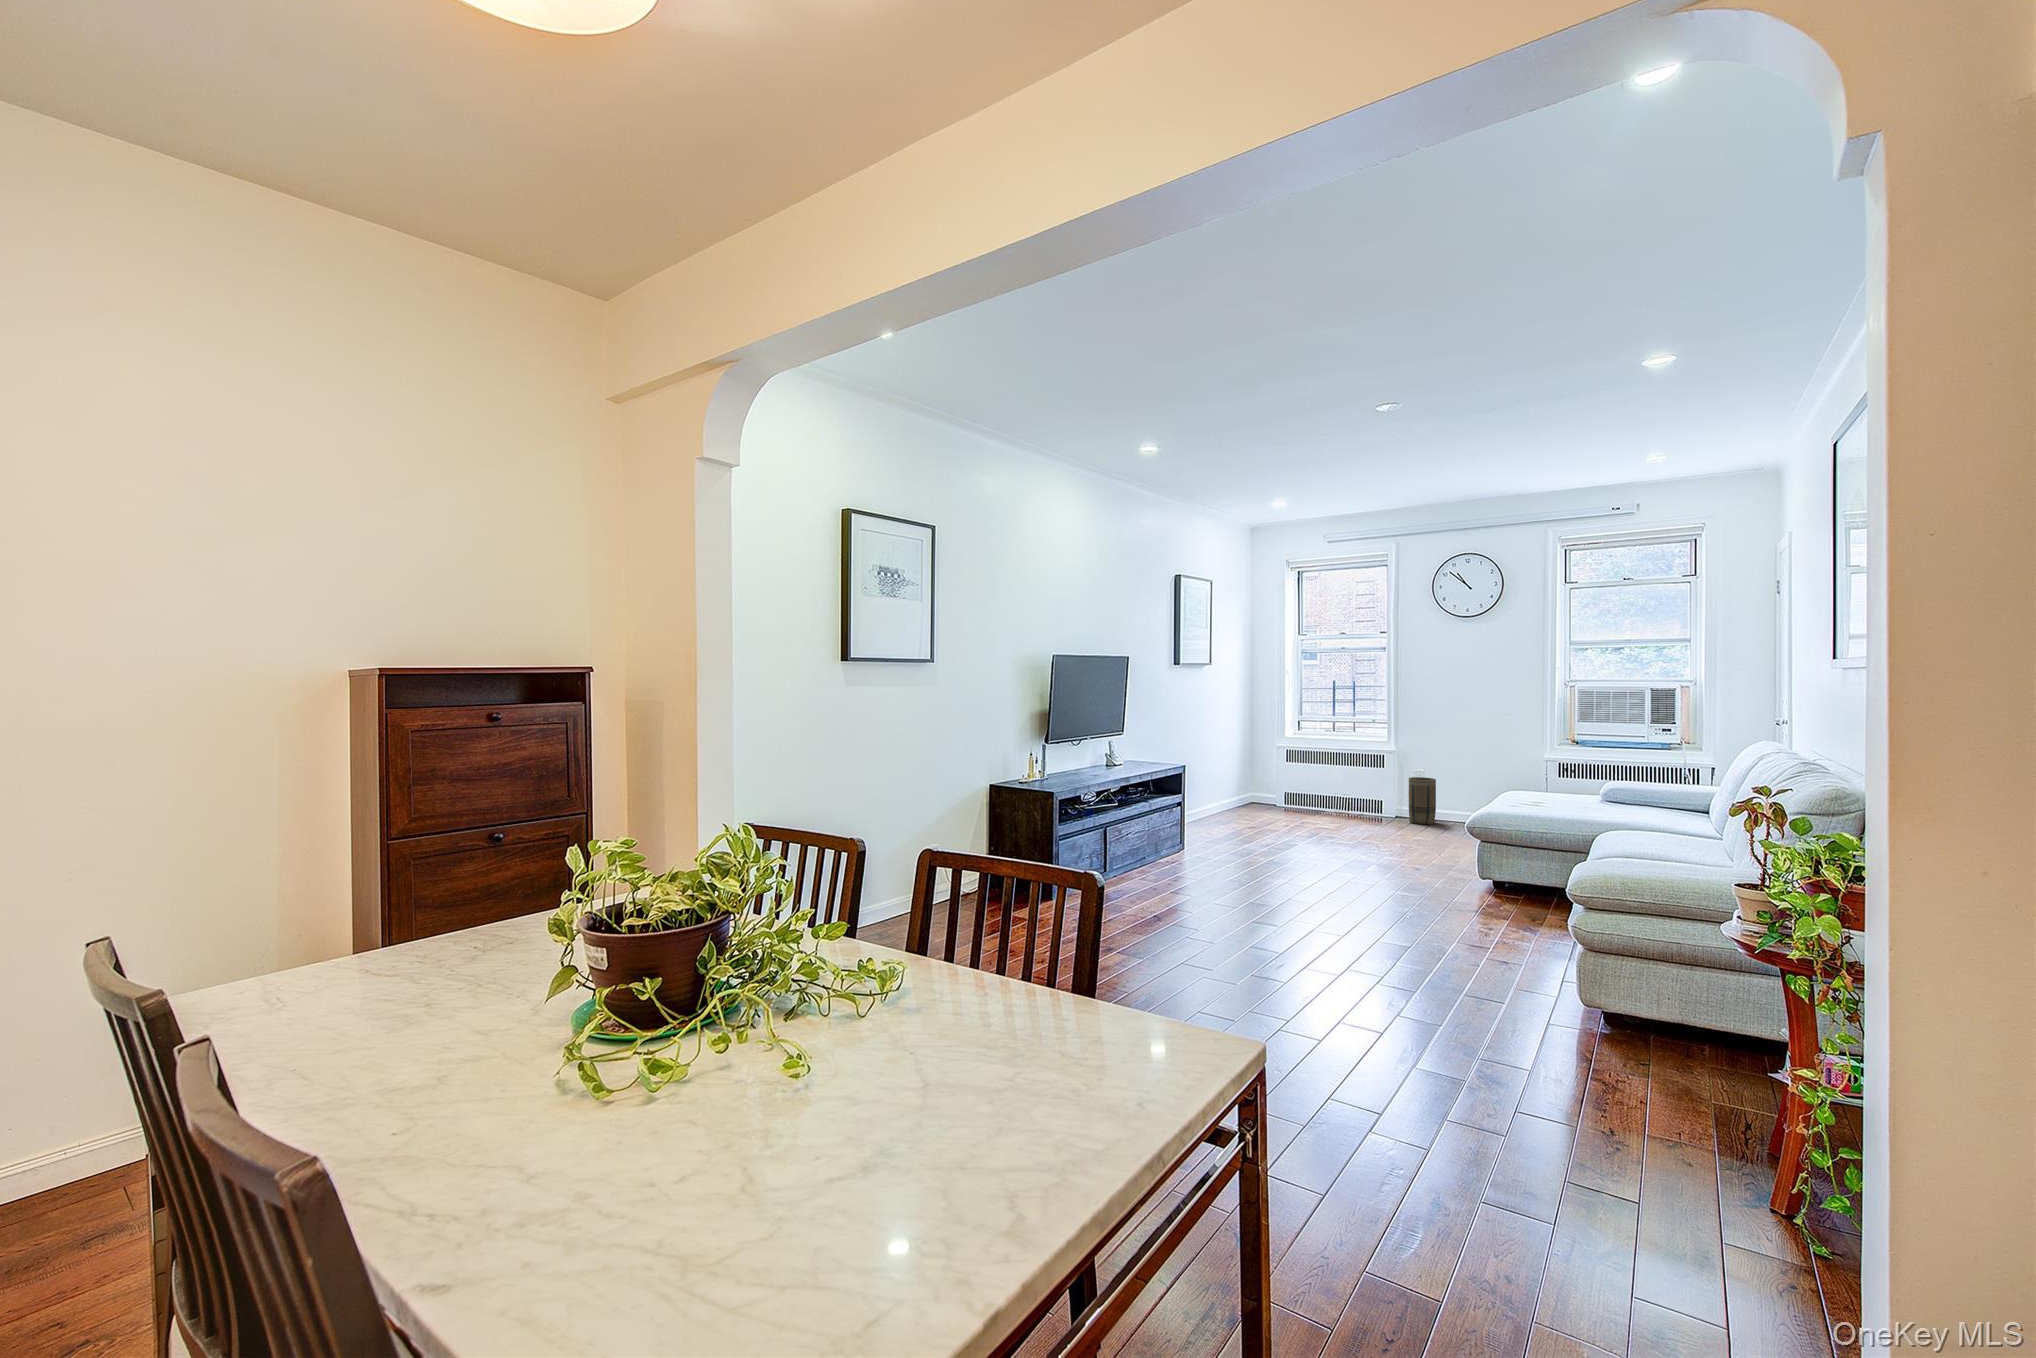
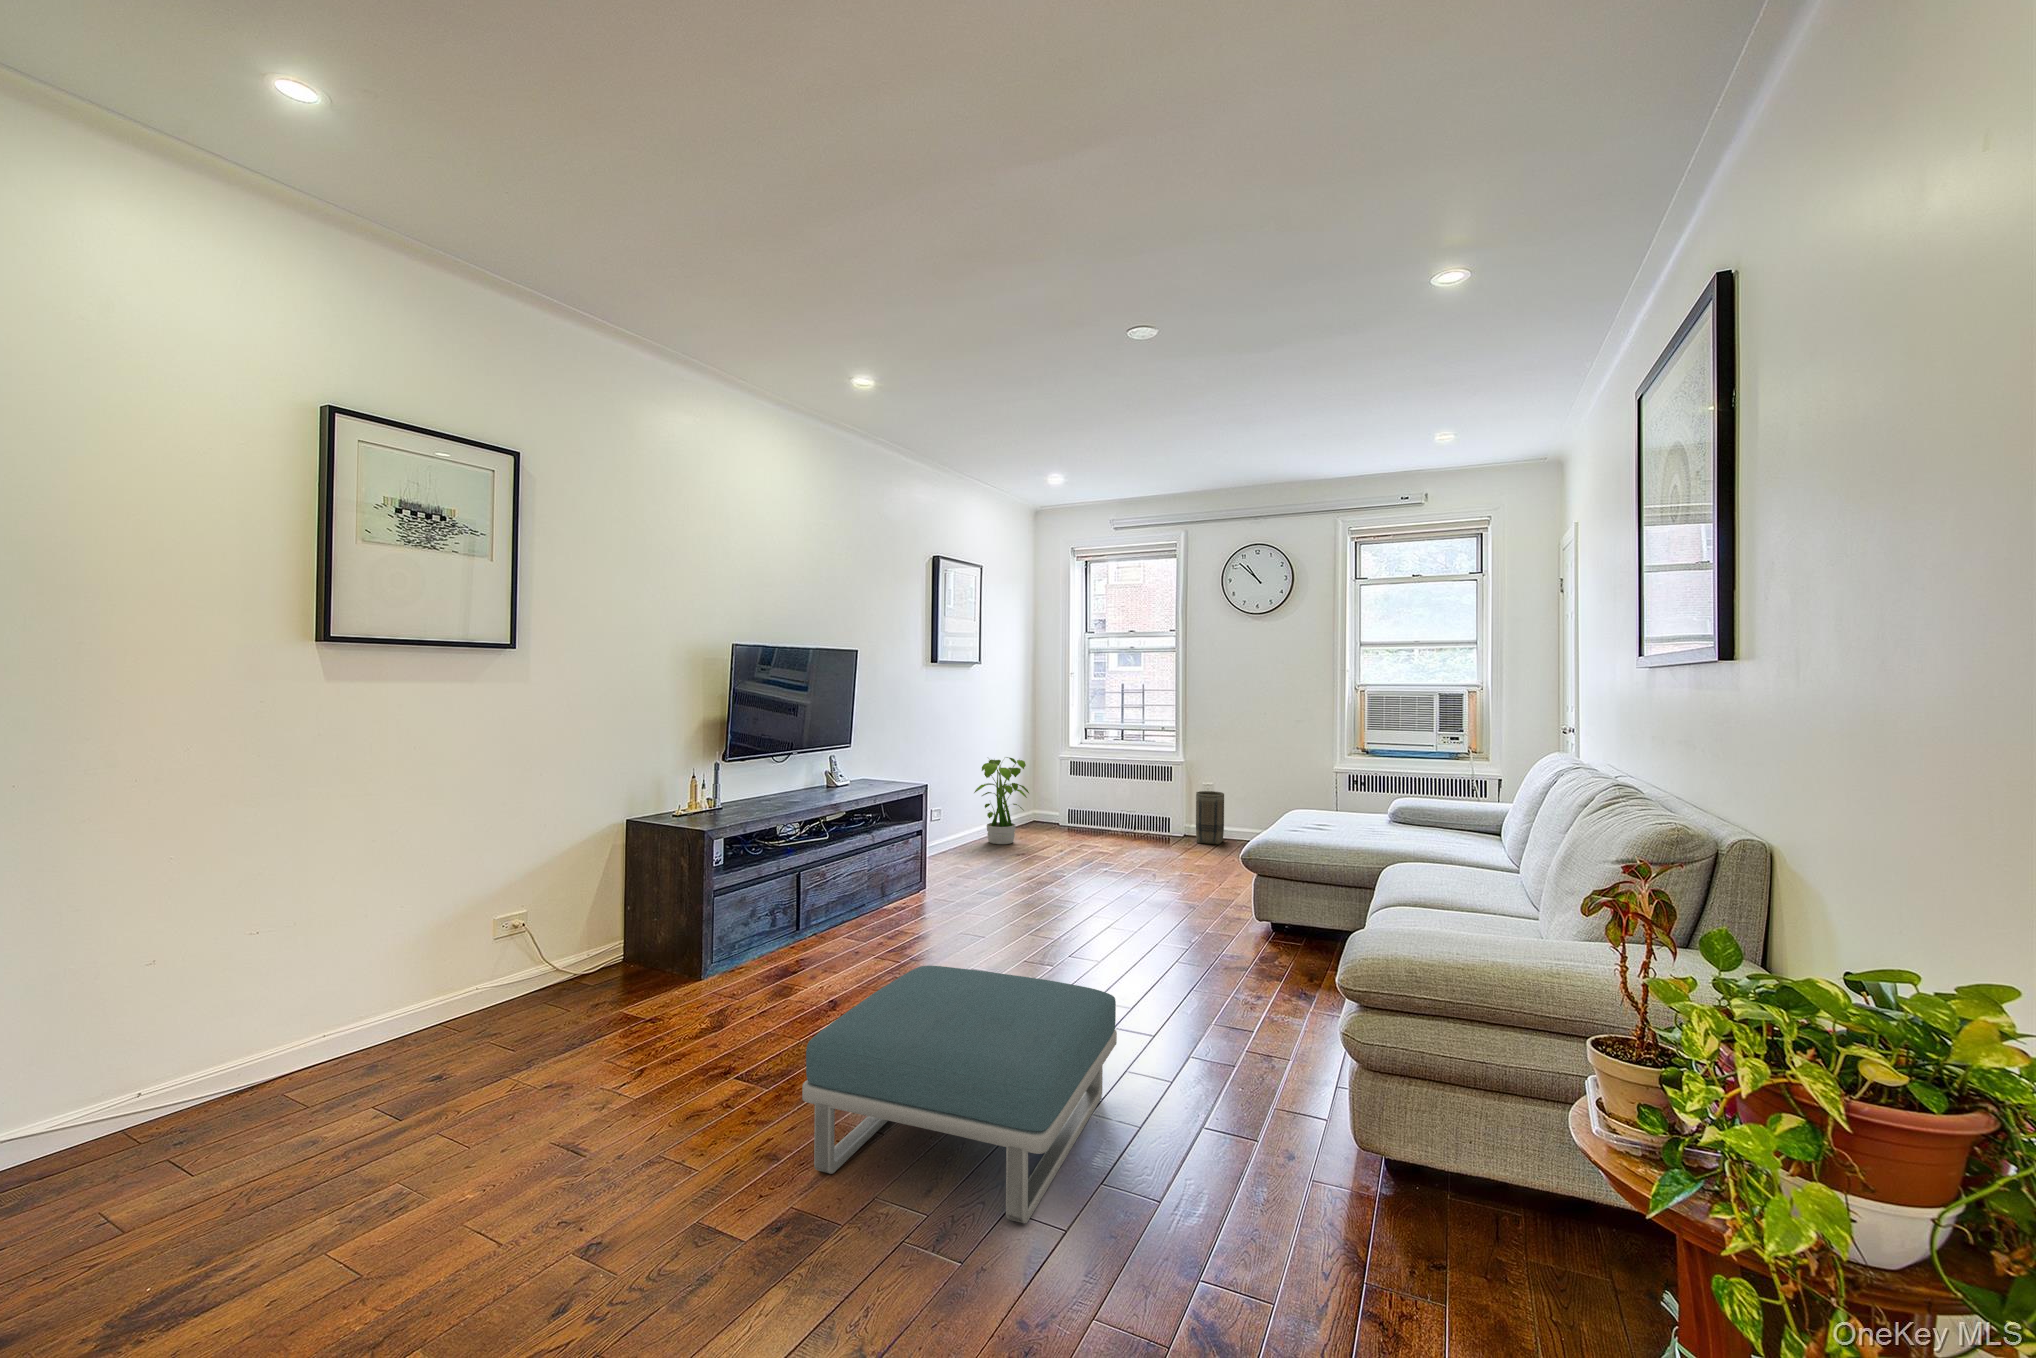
potted plant: none [1206,745,1256,820] -> present [974,757,1029,844]
footstool: none [1187,883,1393,1029] -> present [802,966,1117,1224]

